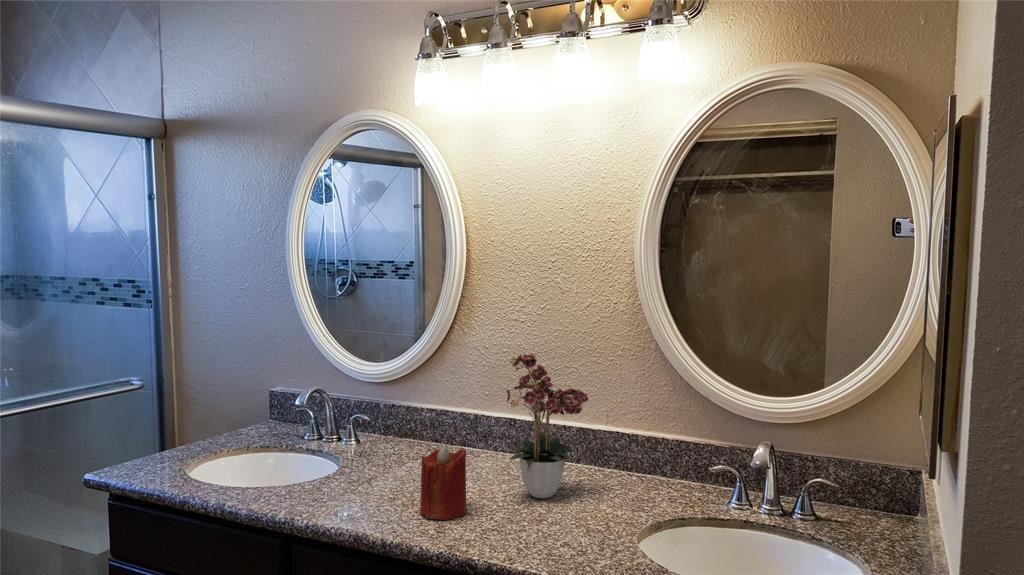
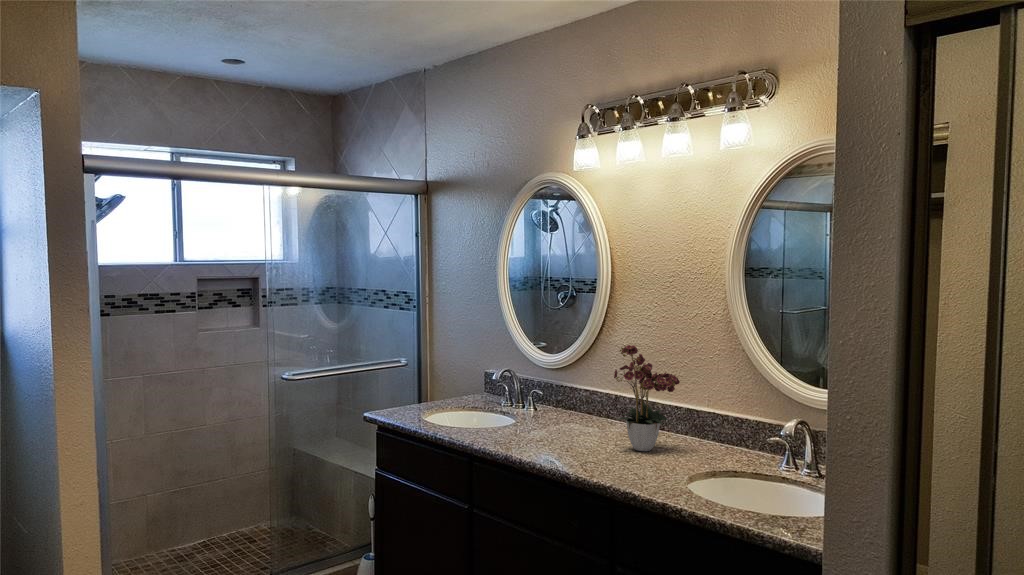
candle: present [420,445,467,520] -> none [552,404,584,455]

